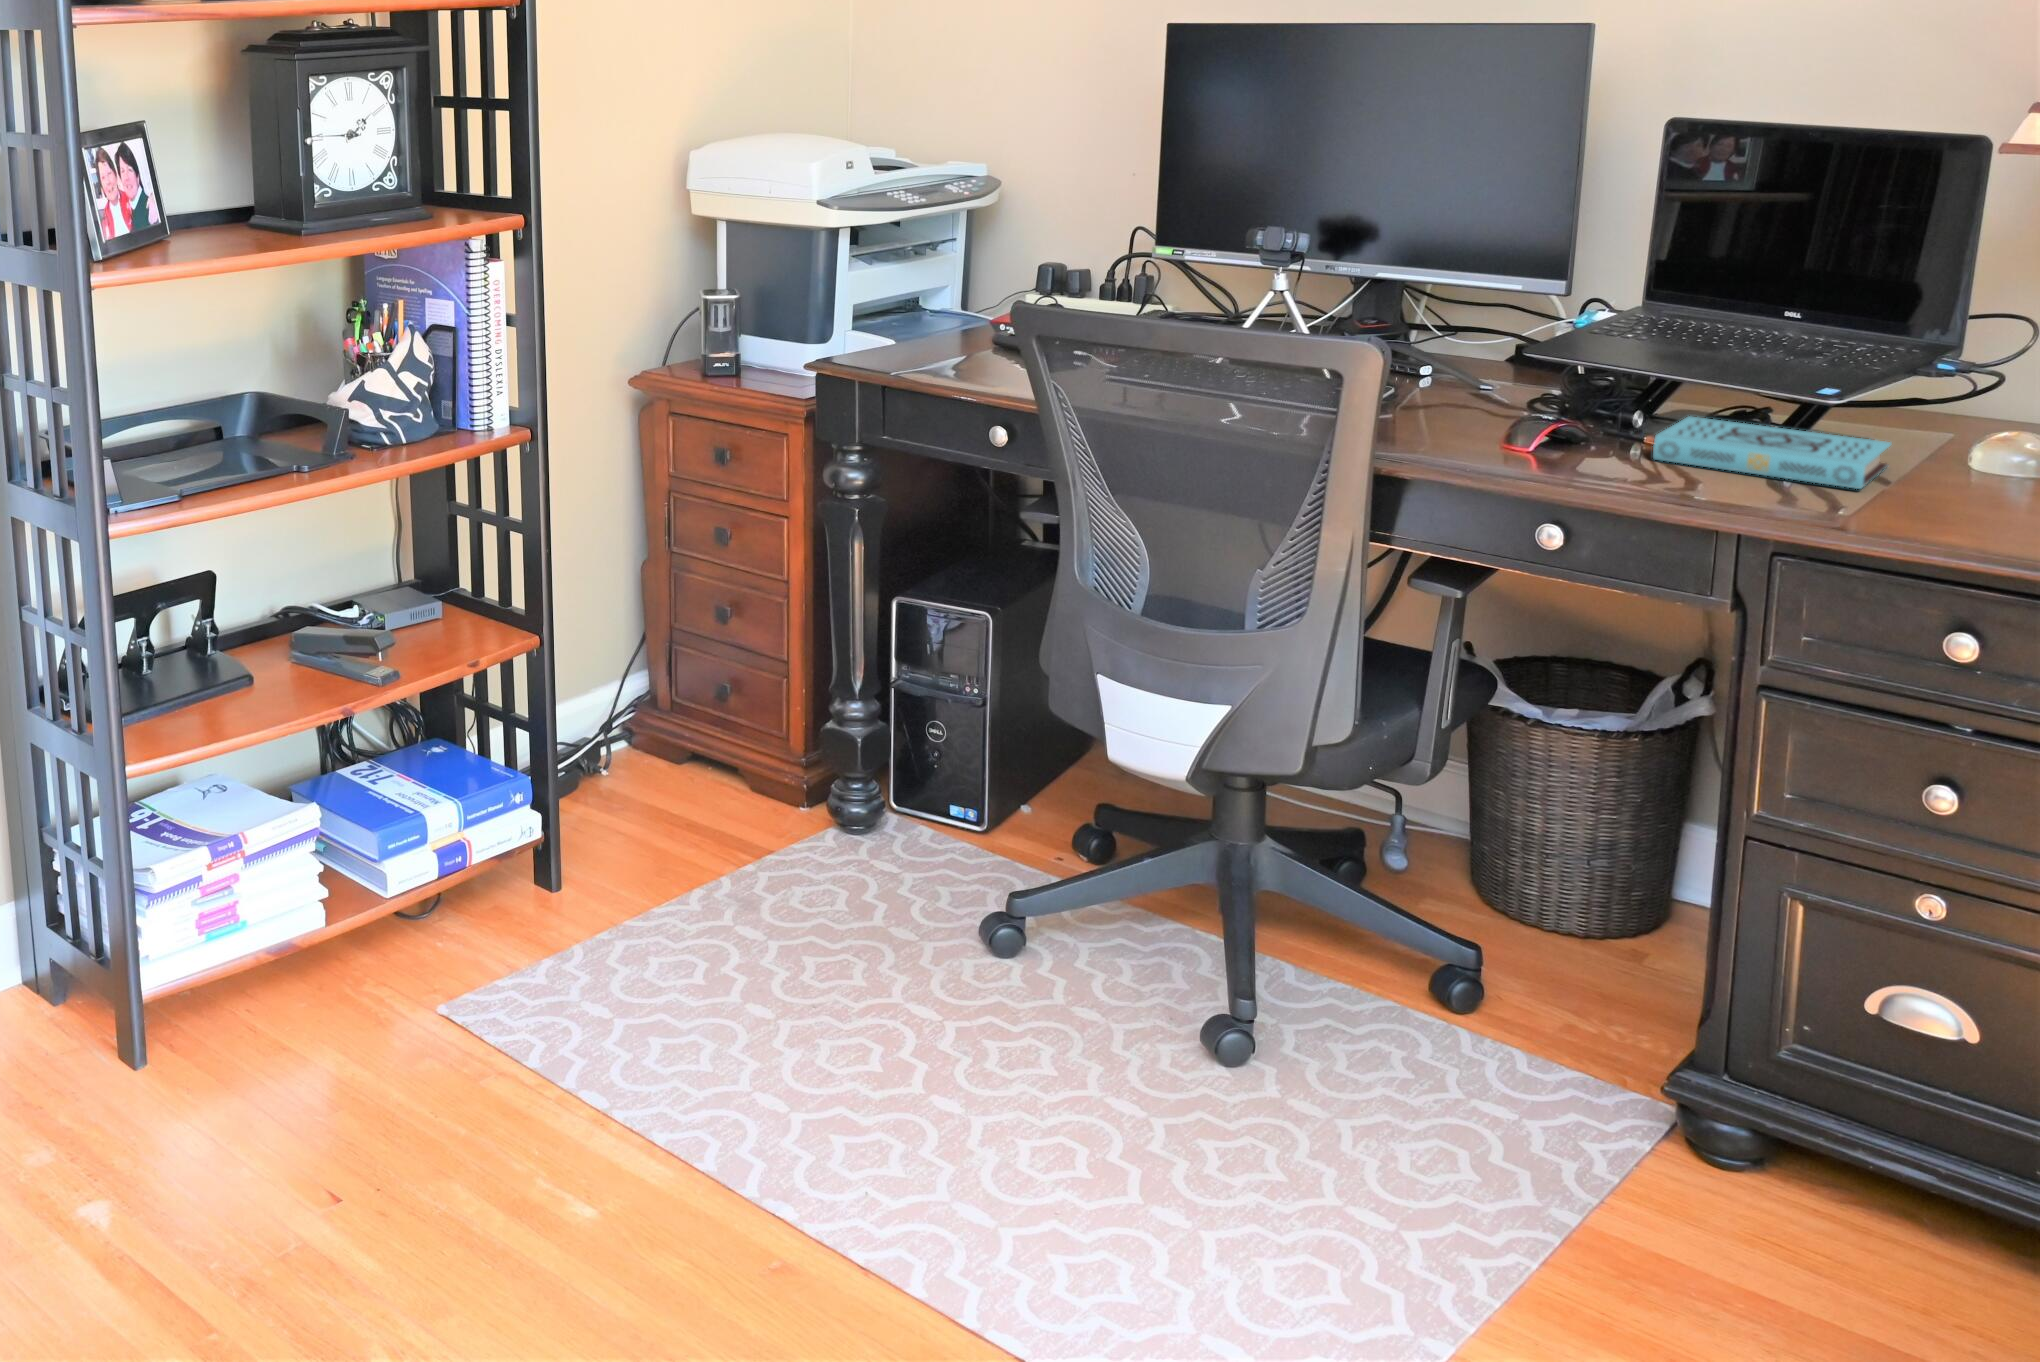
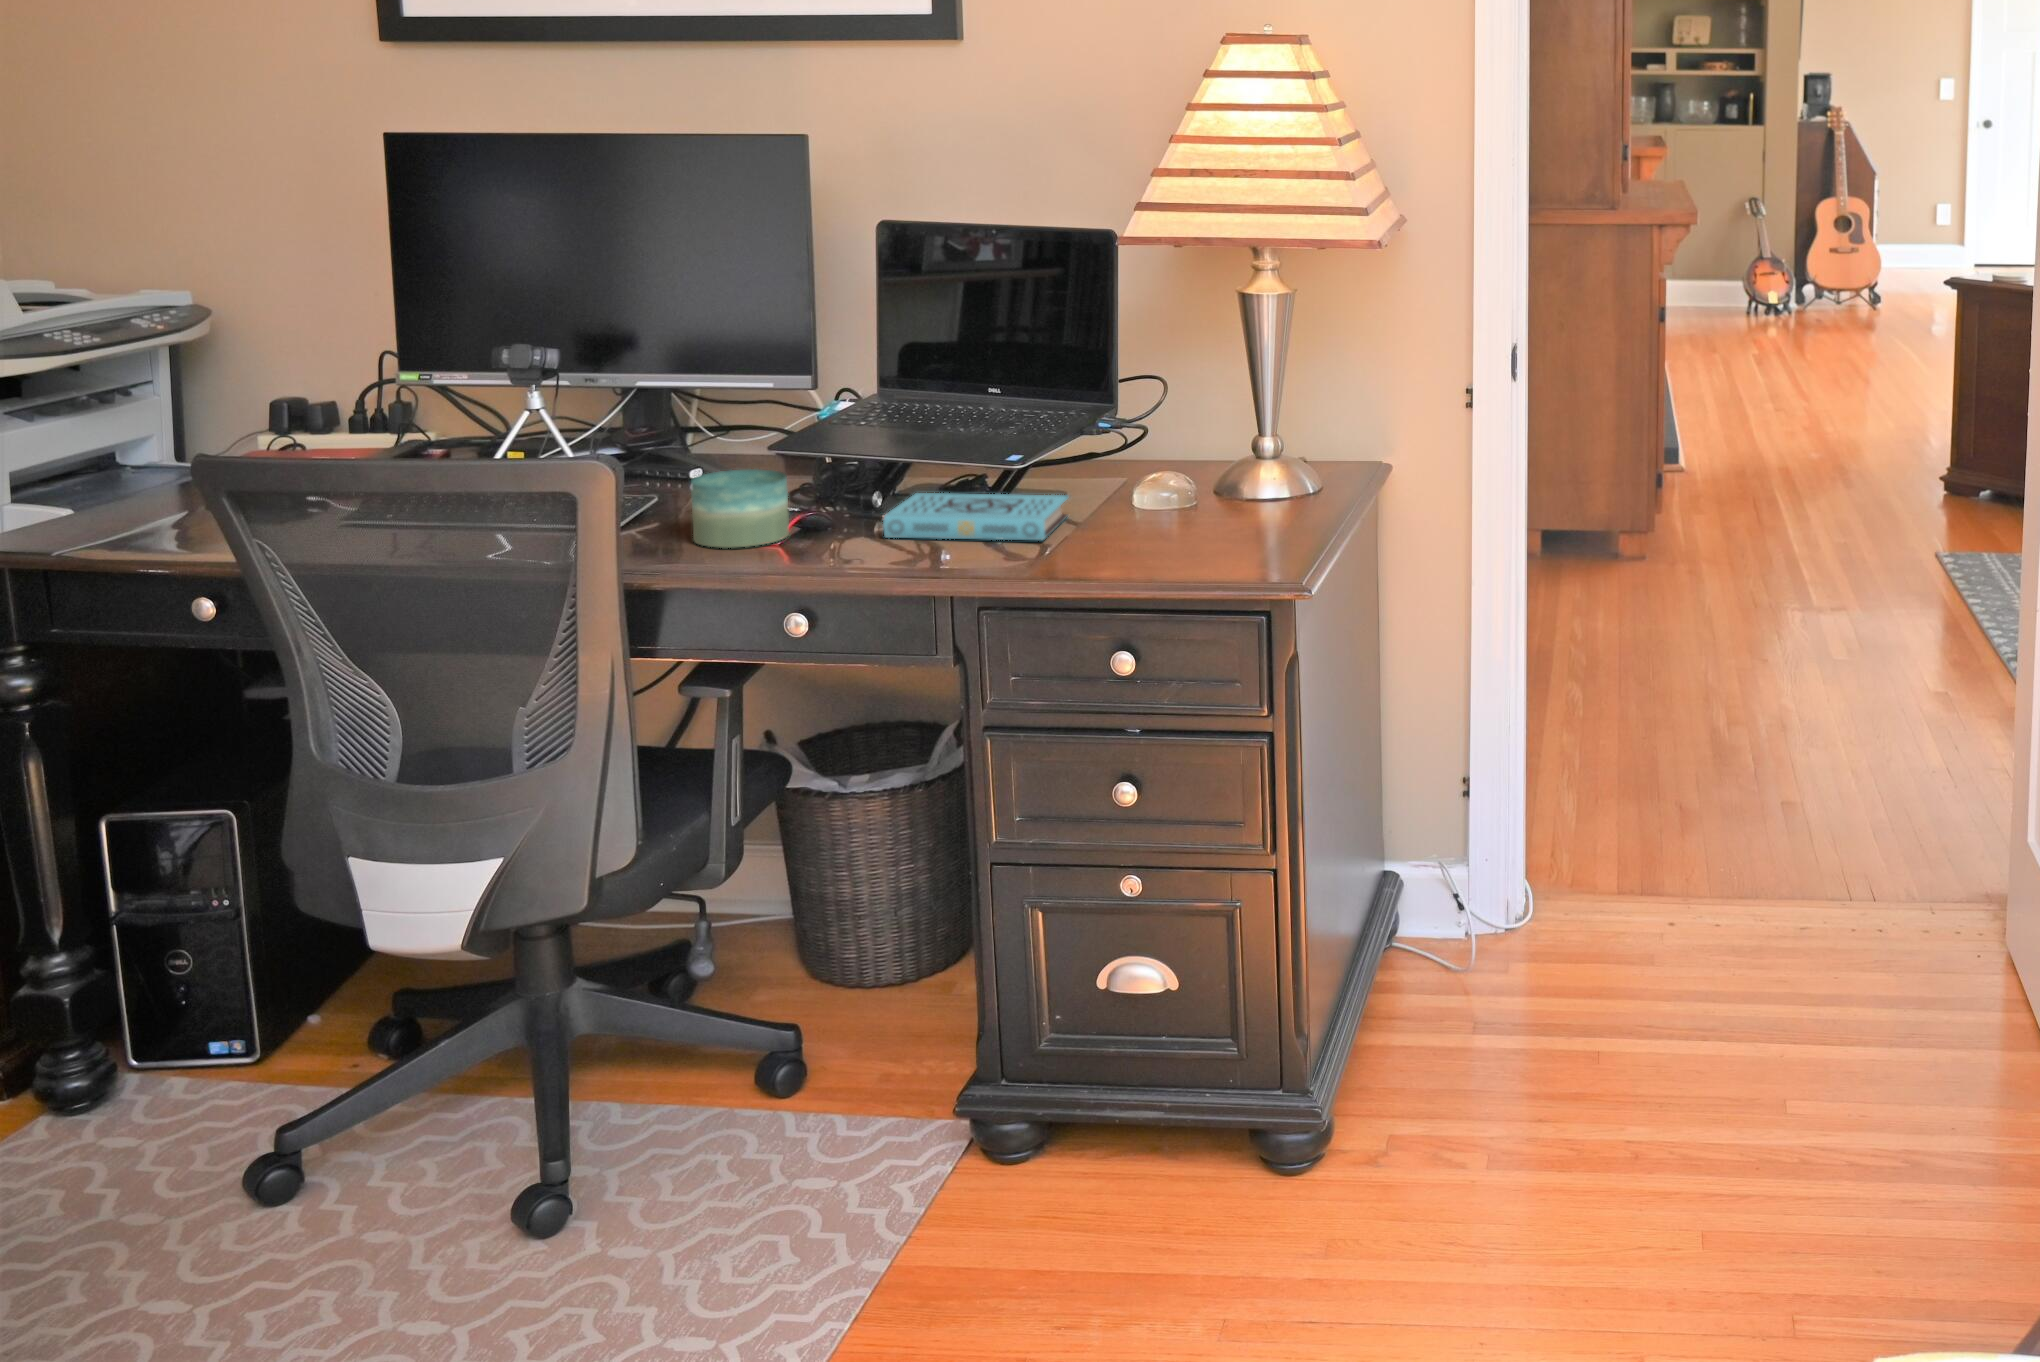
candle: none [1437,368,1546,448] -> present [691,469,789,548]

